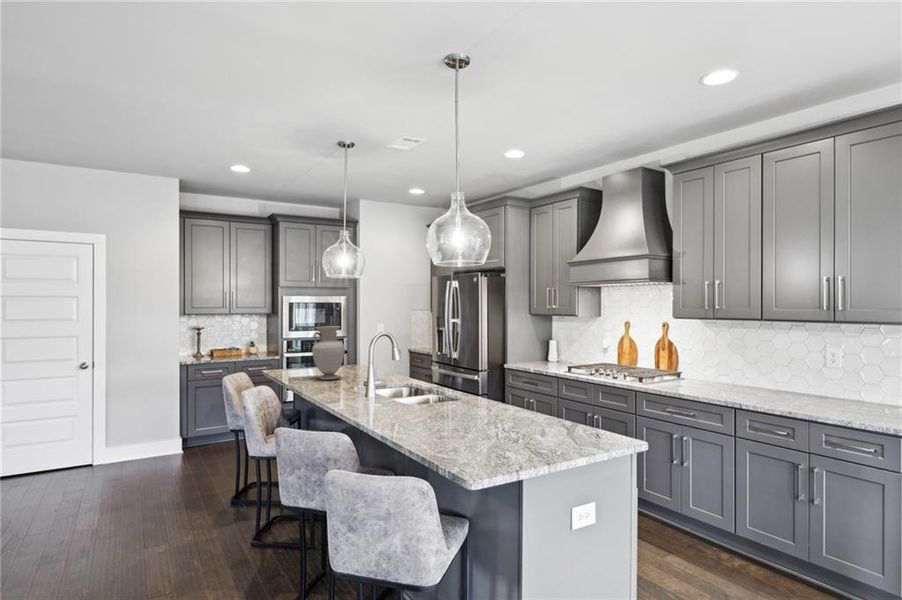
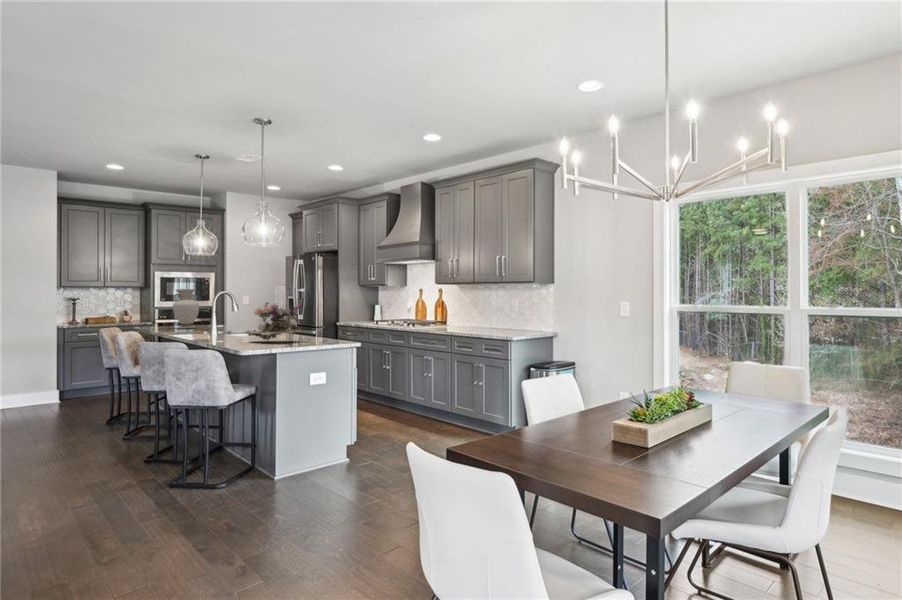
flower arrangement: none [447,366,540,438] -> present [248,301,302,341]

